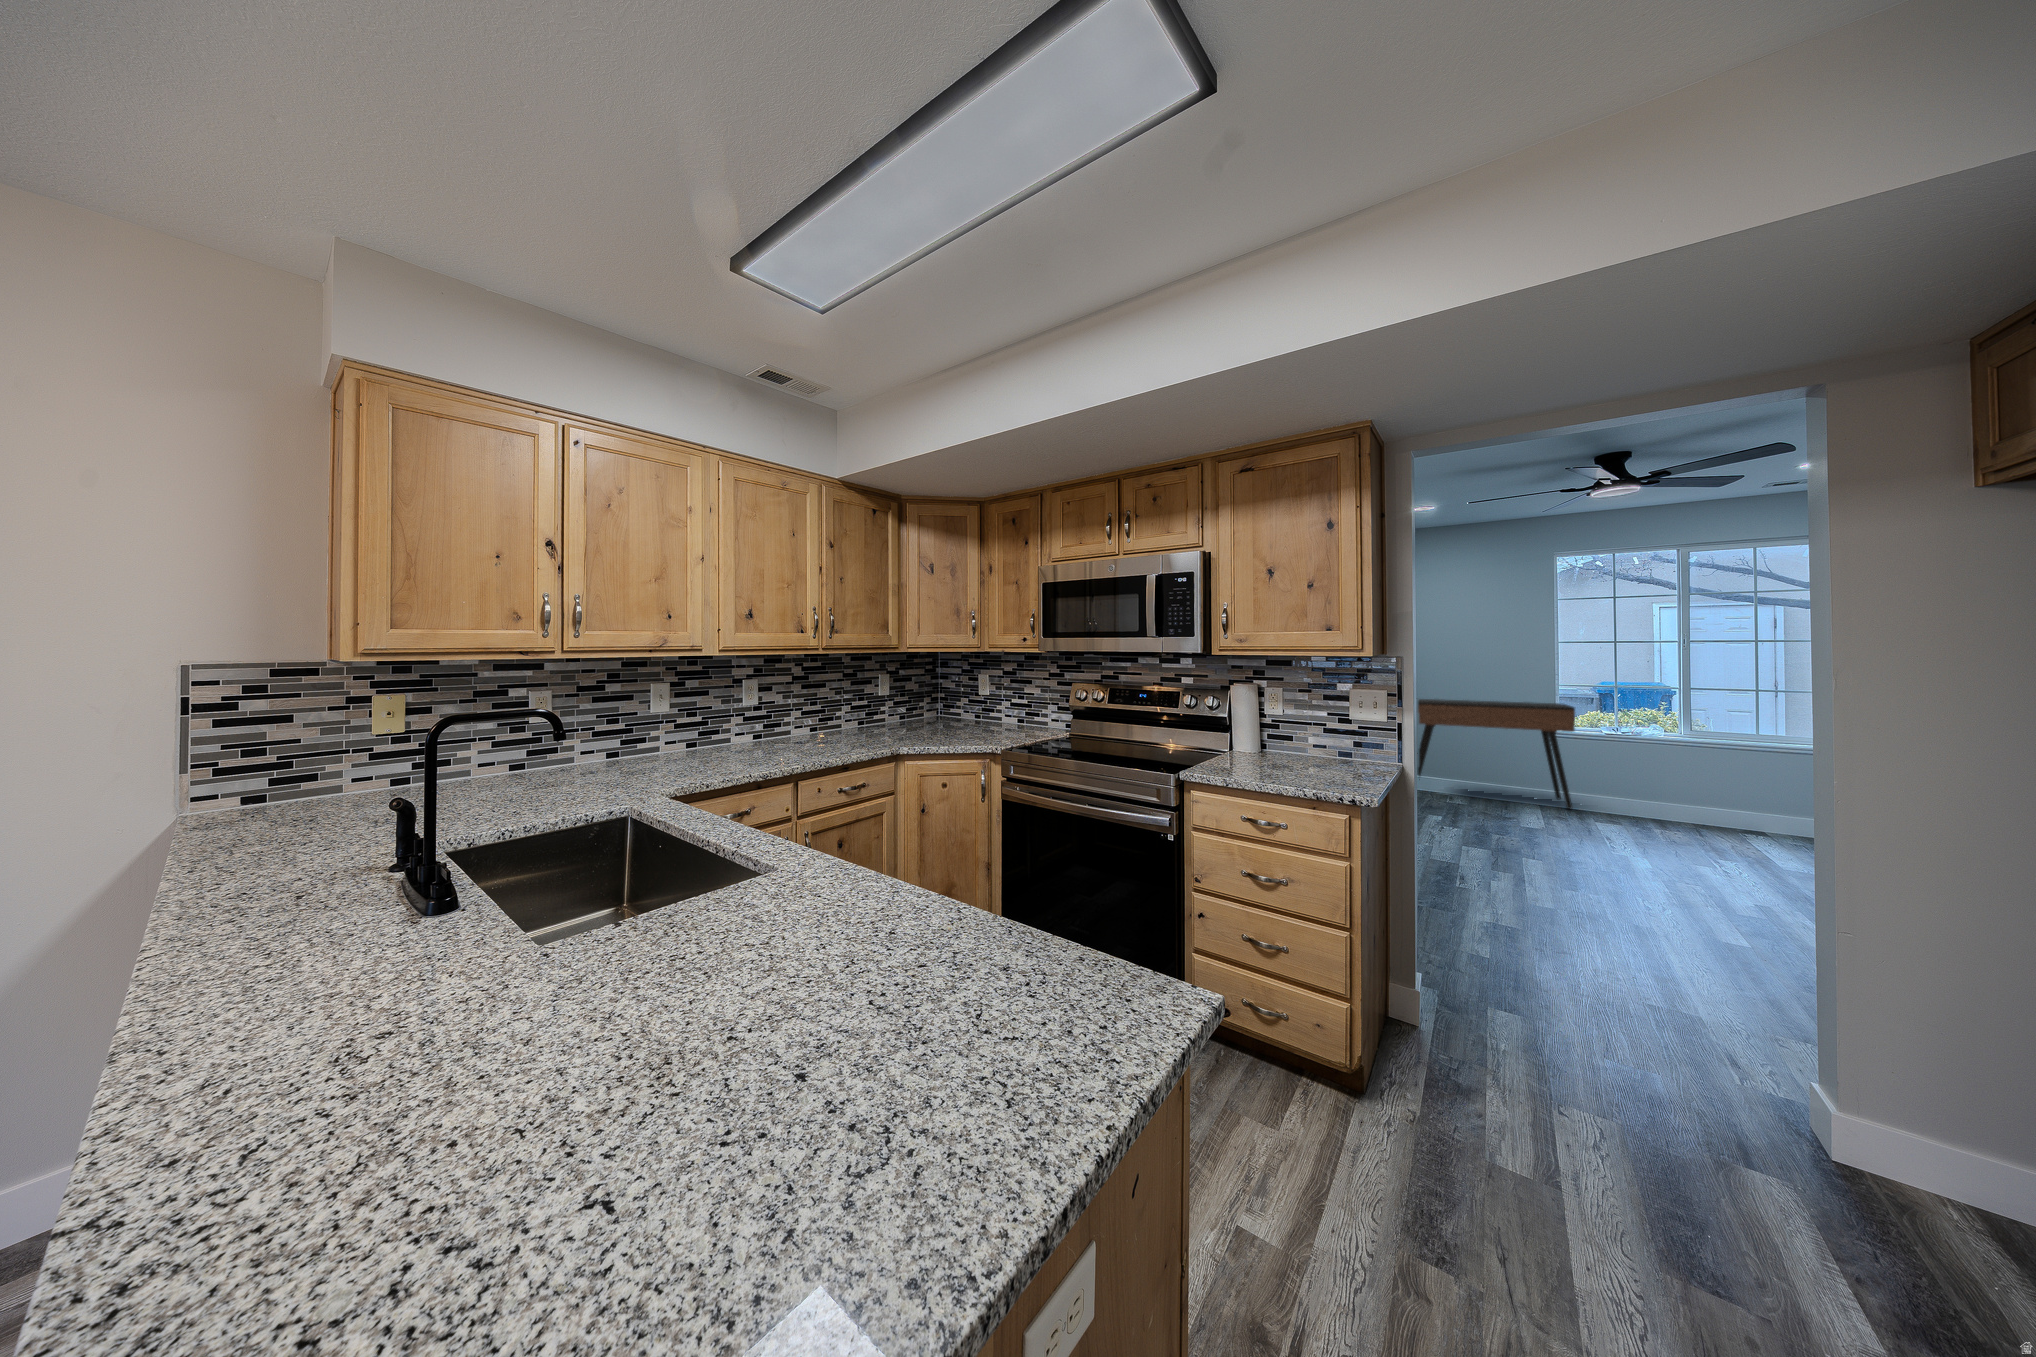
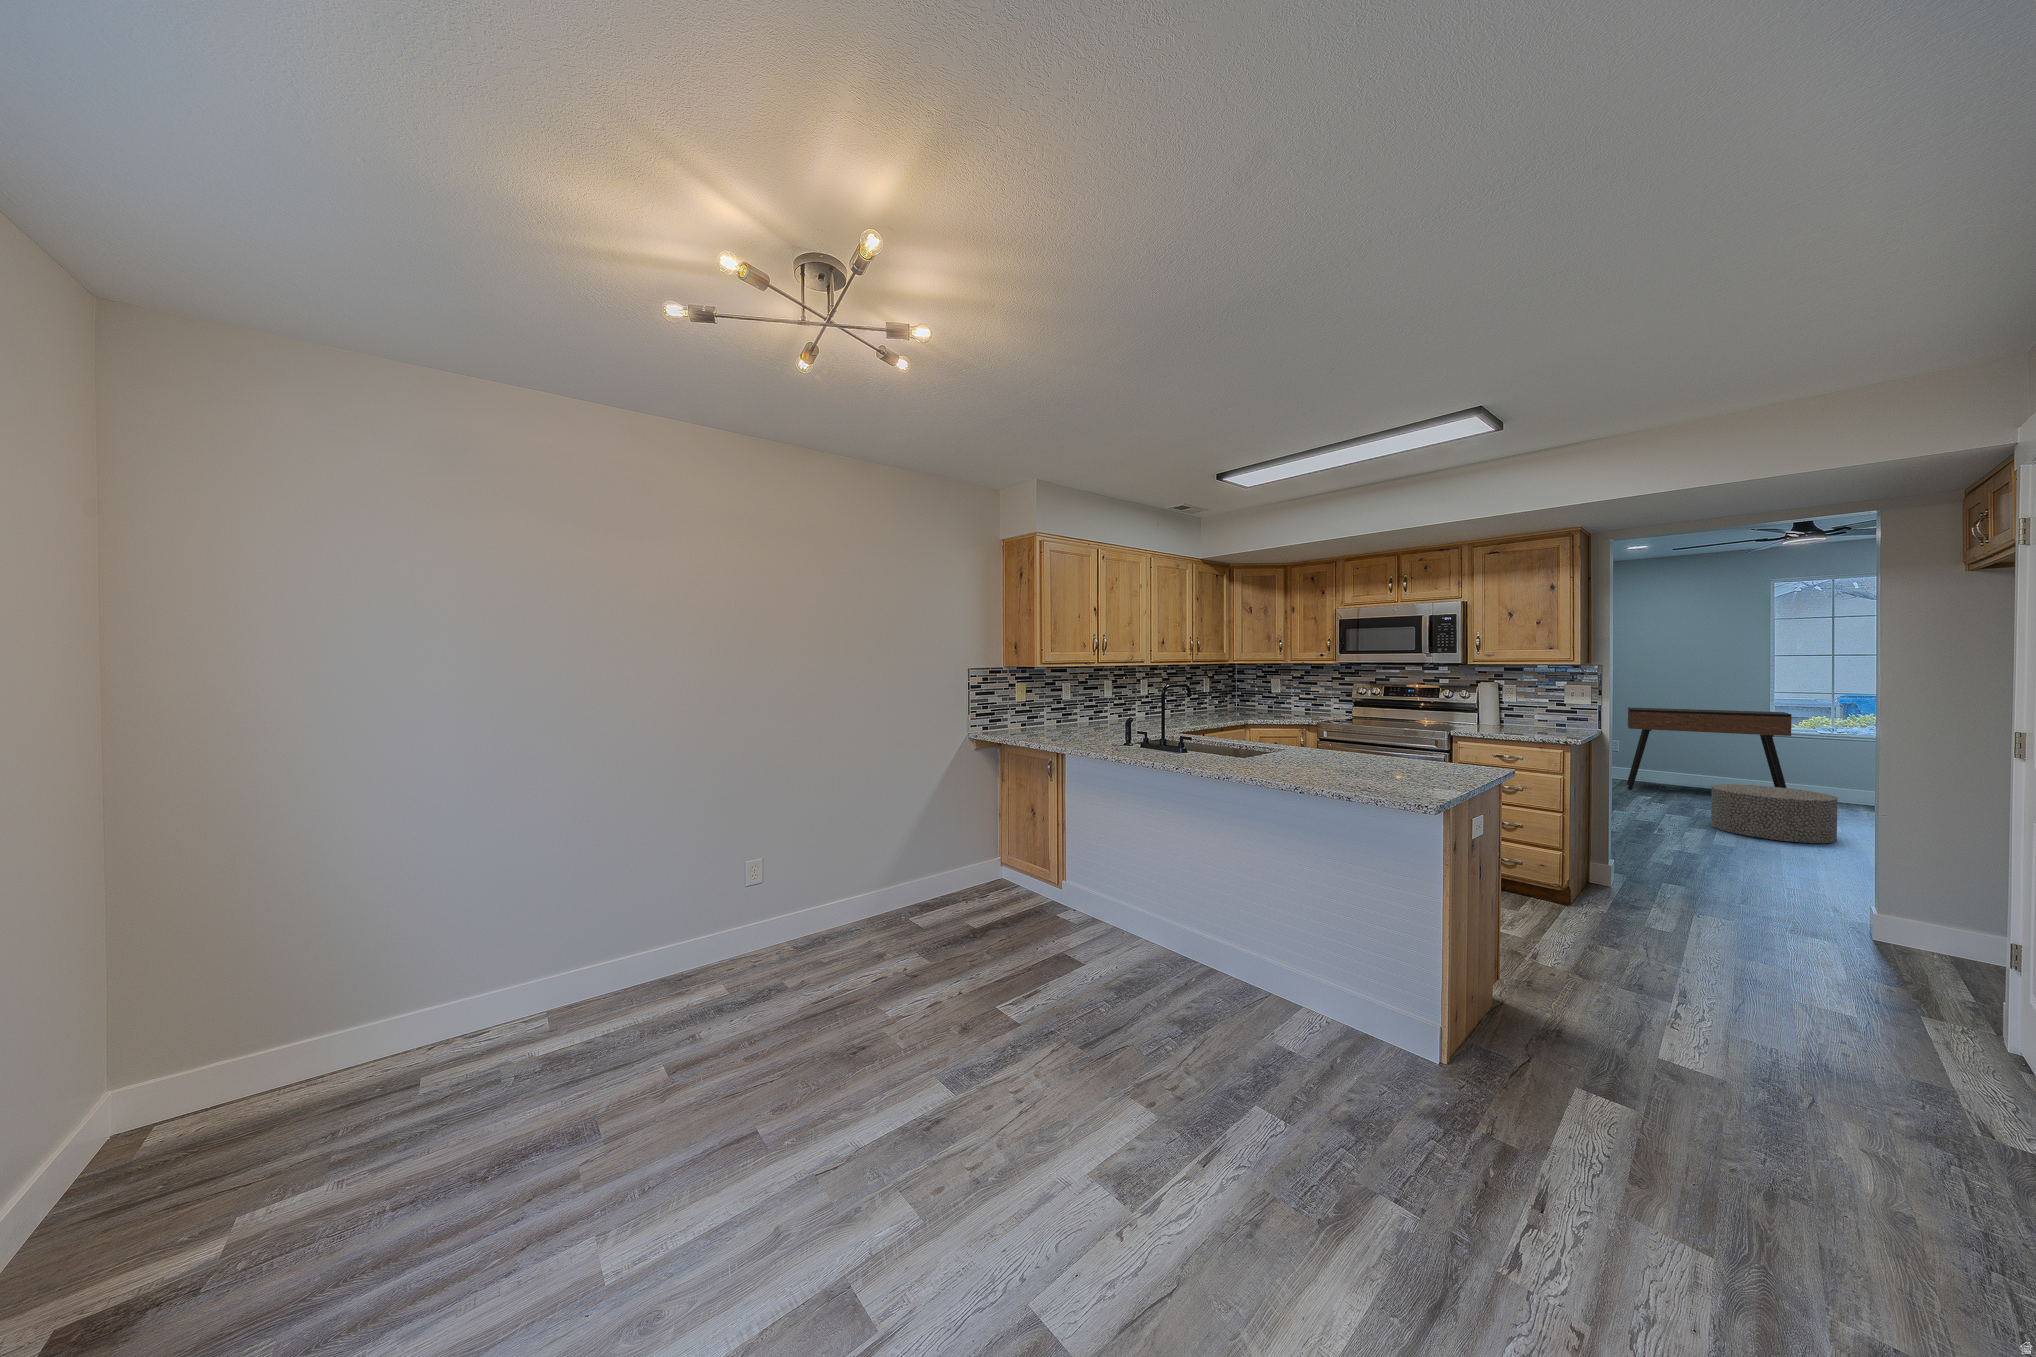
ottoman: none [1506,797,1647,879] -> present [1711,784,1838,843]

